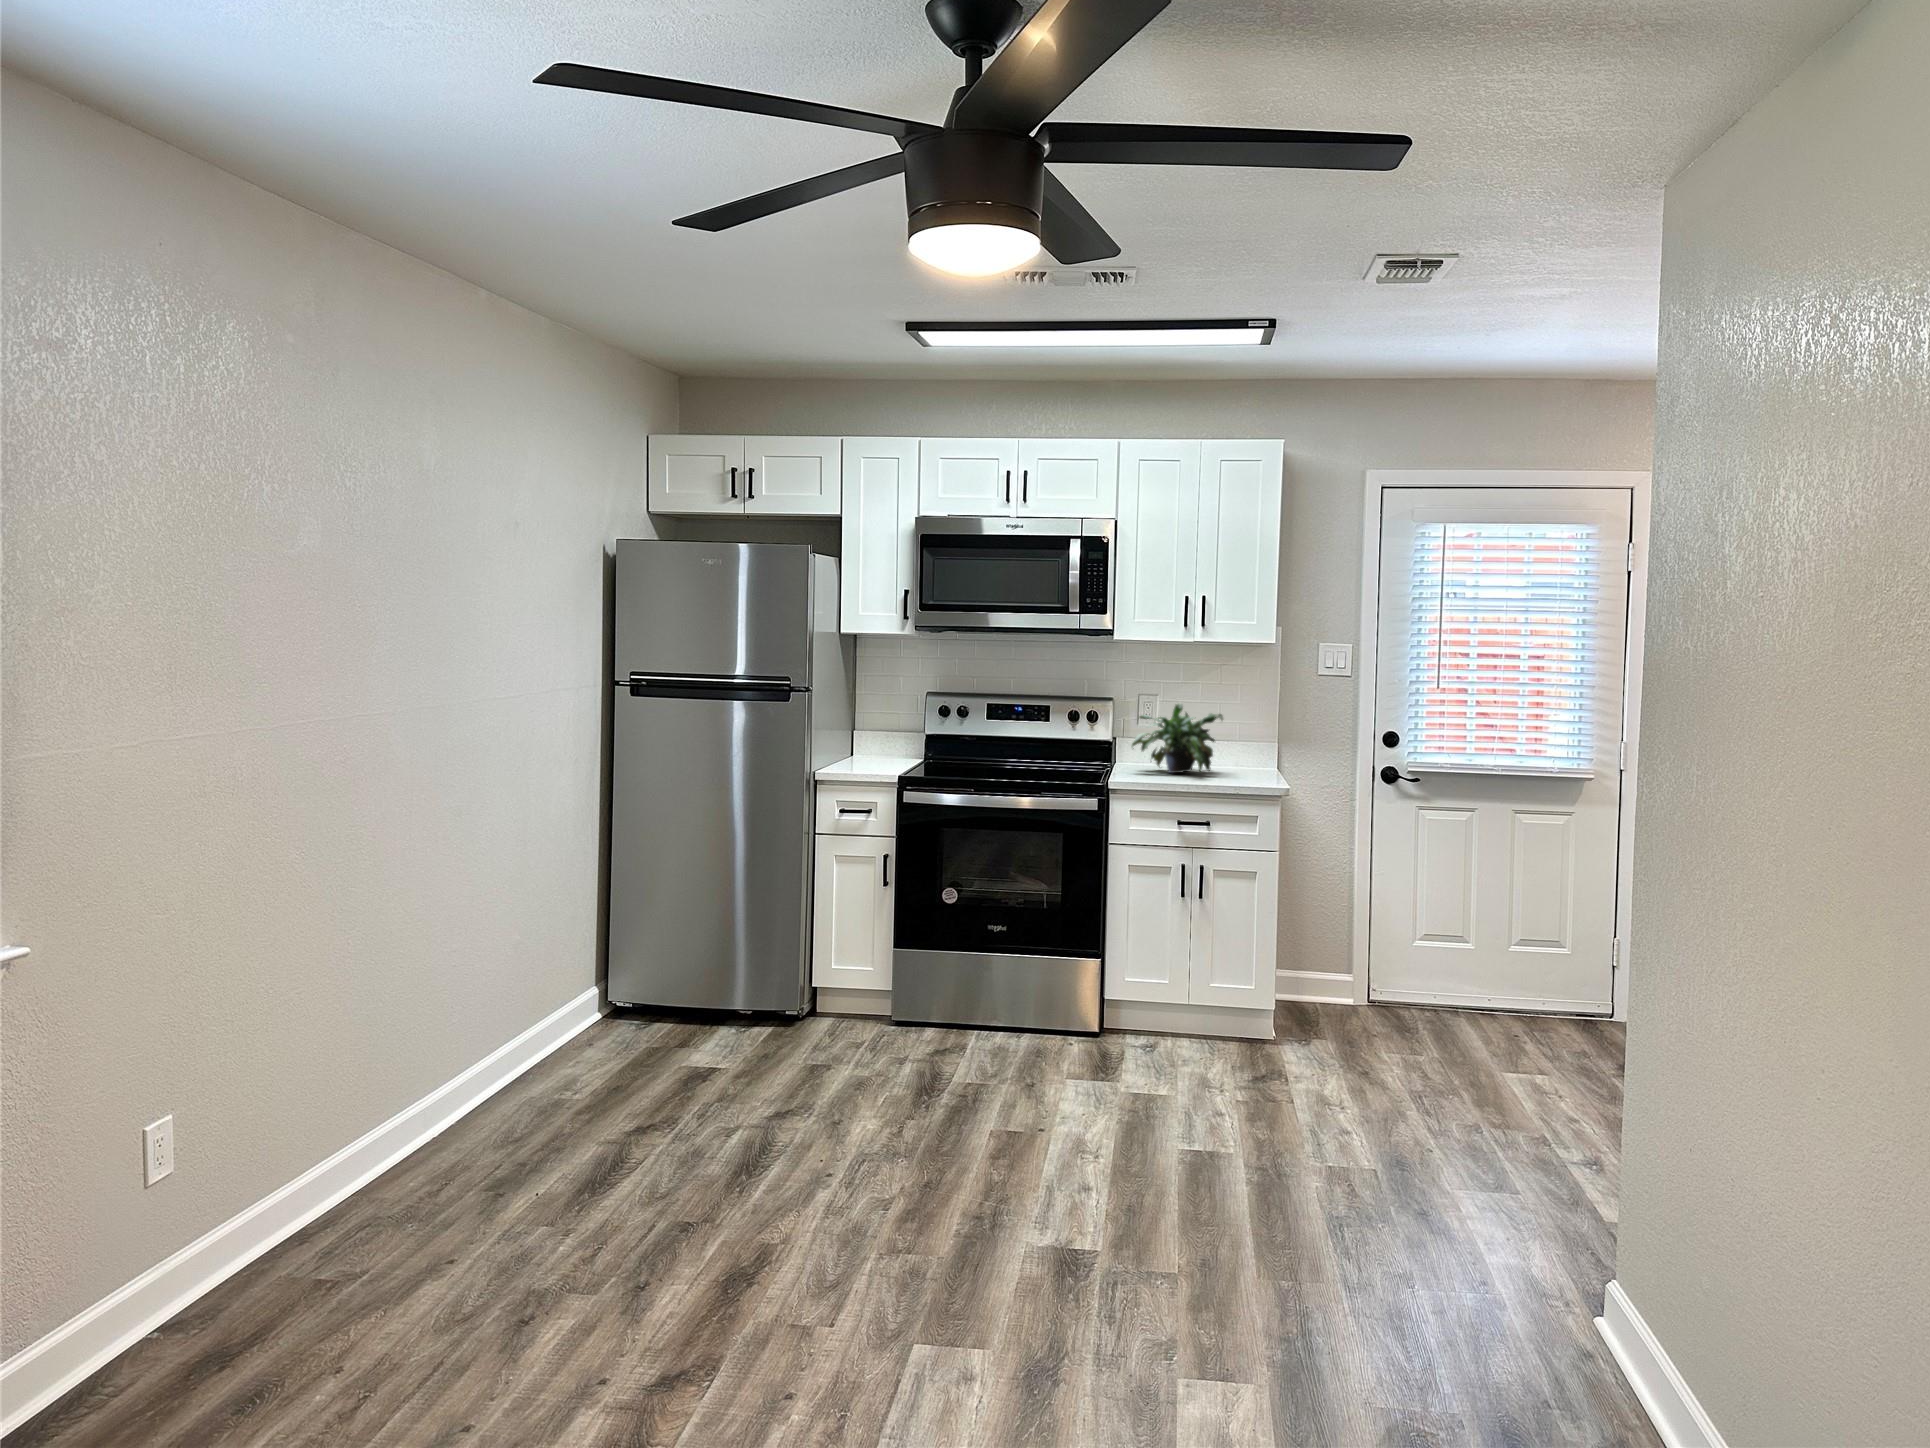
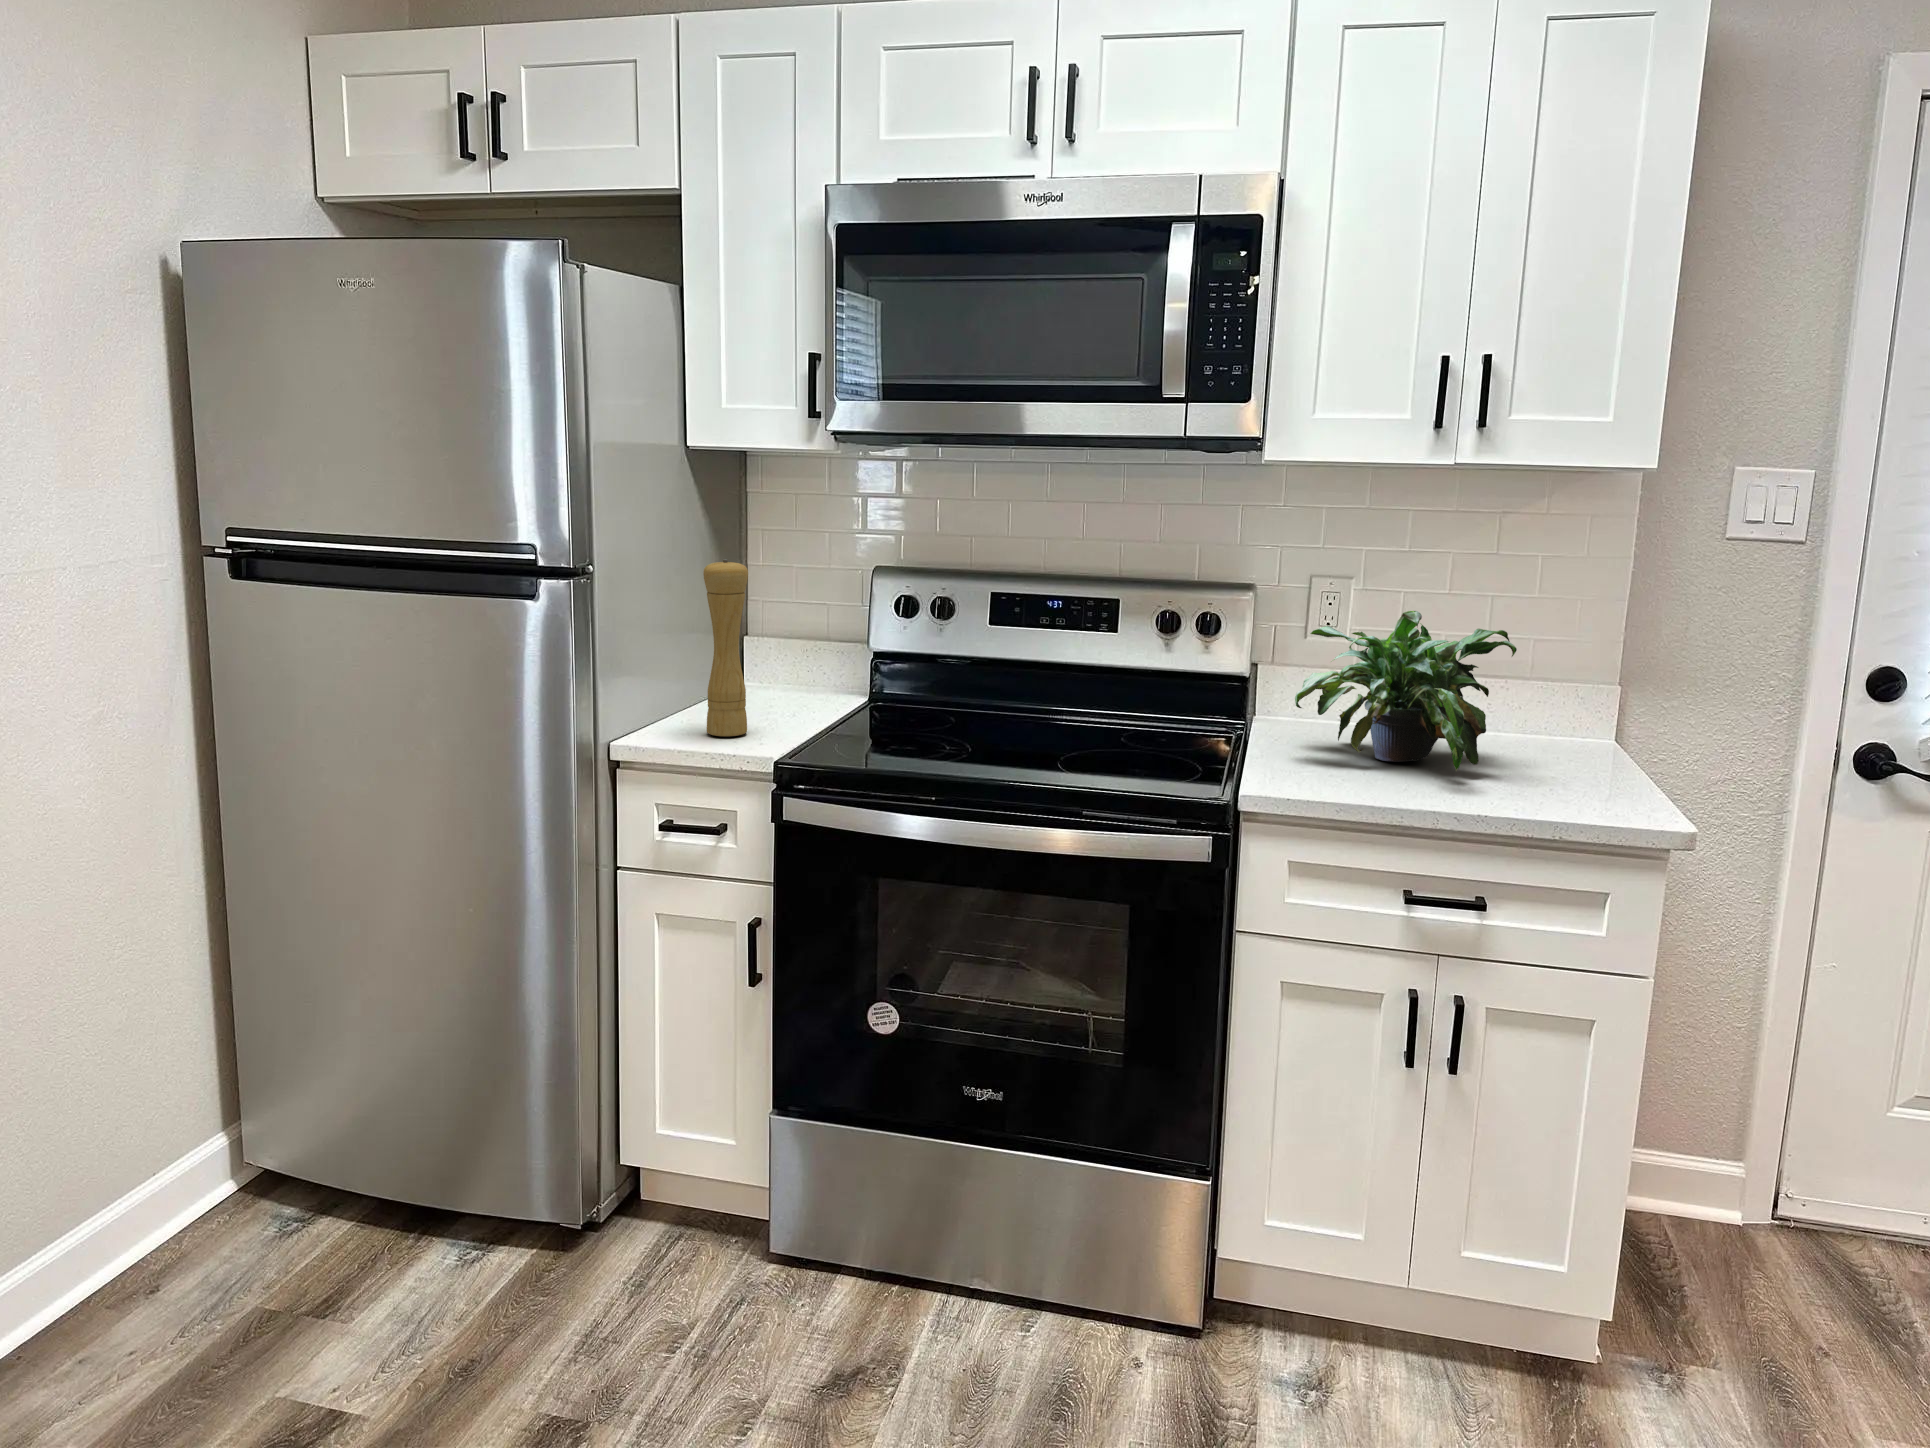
pepper mill: none [857,686,878,770] -> present [703,559,748,736]

